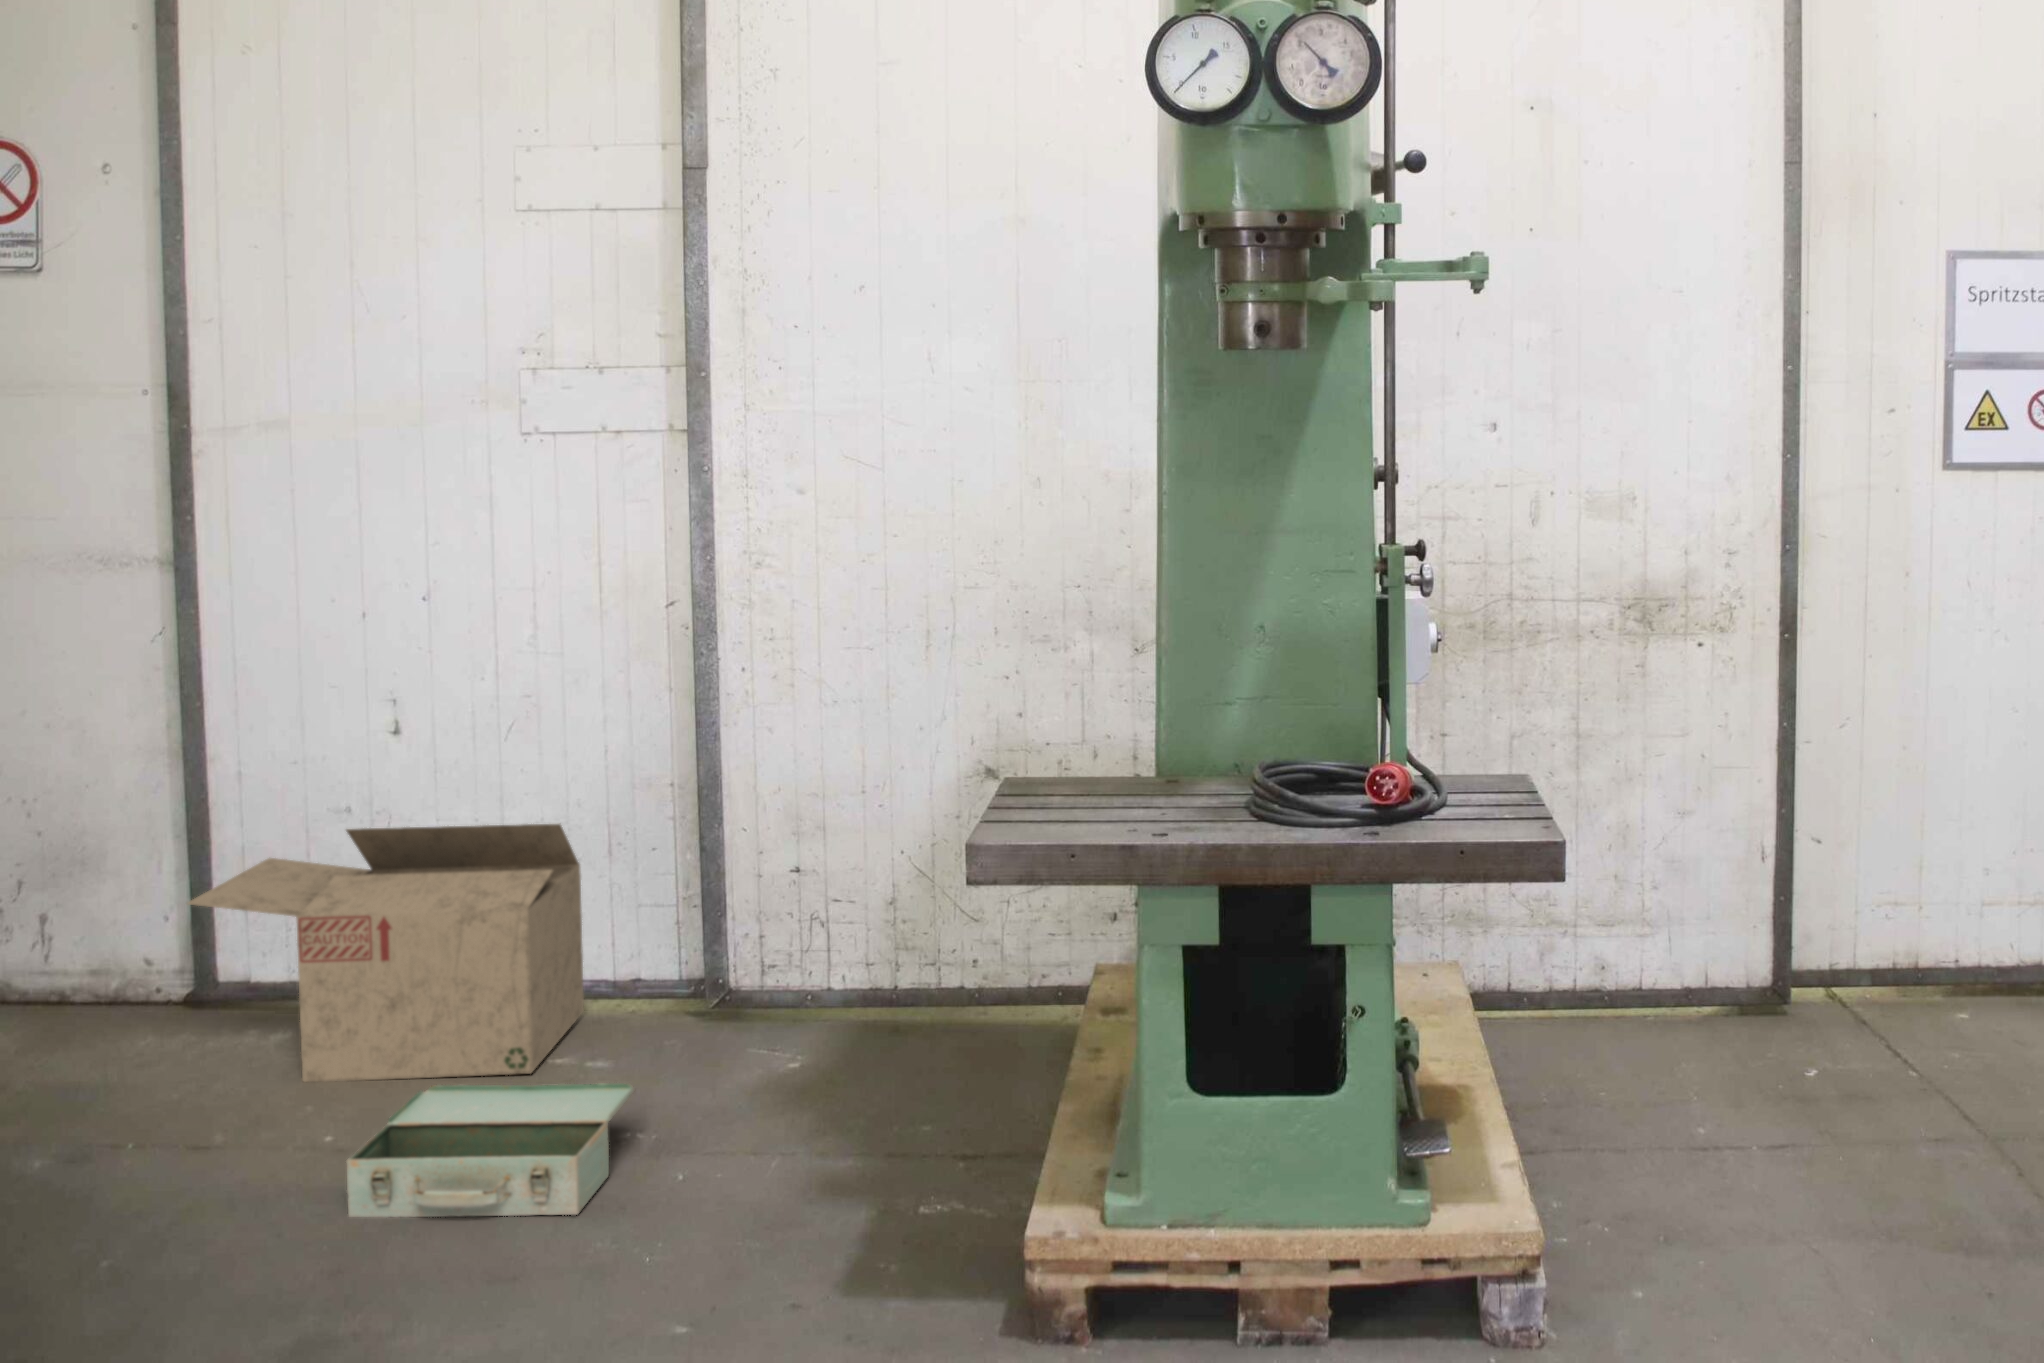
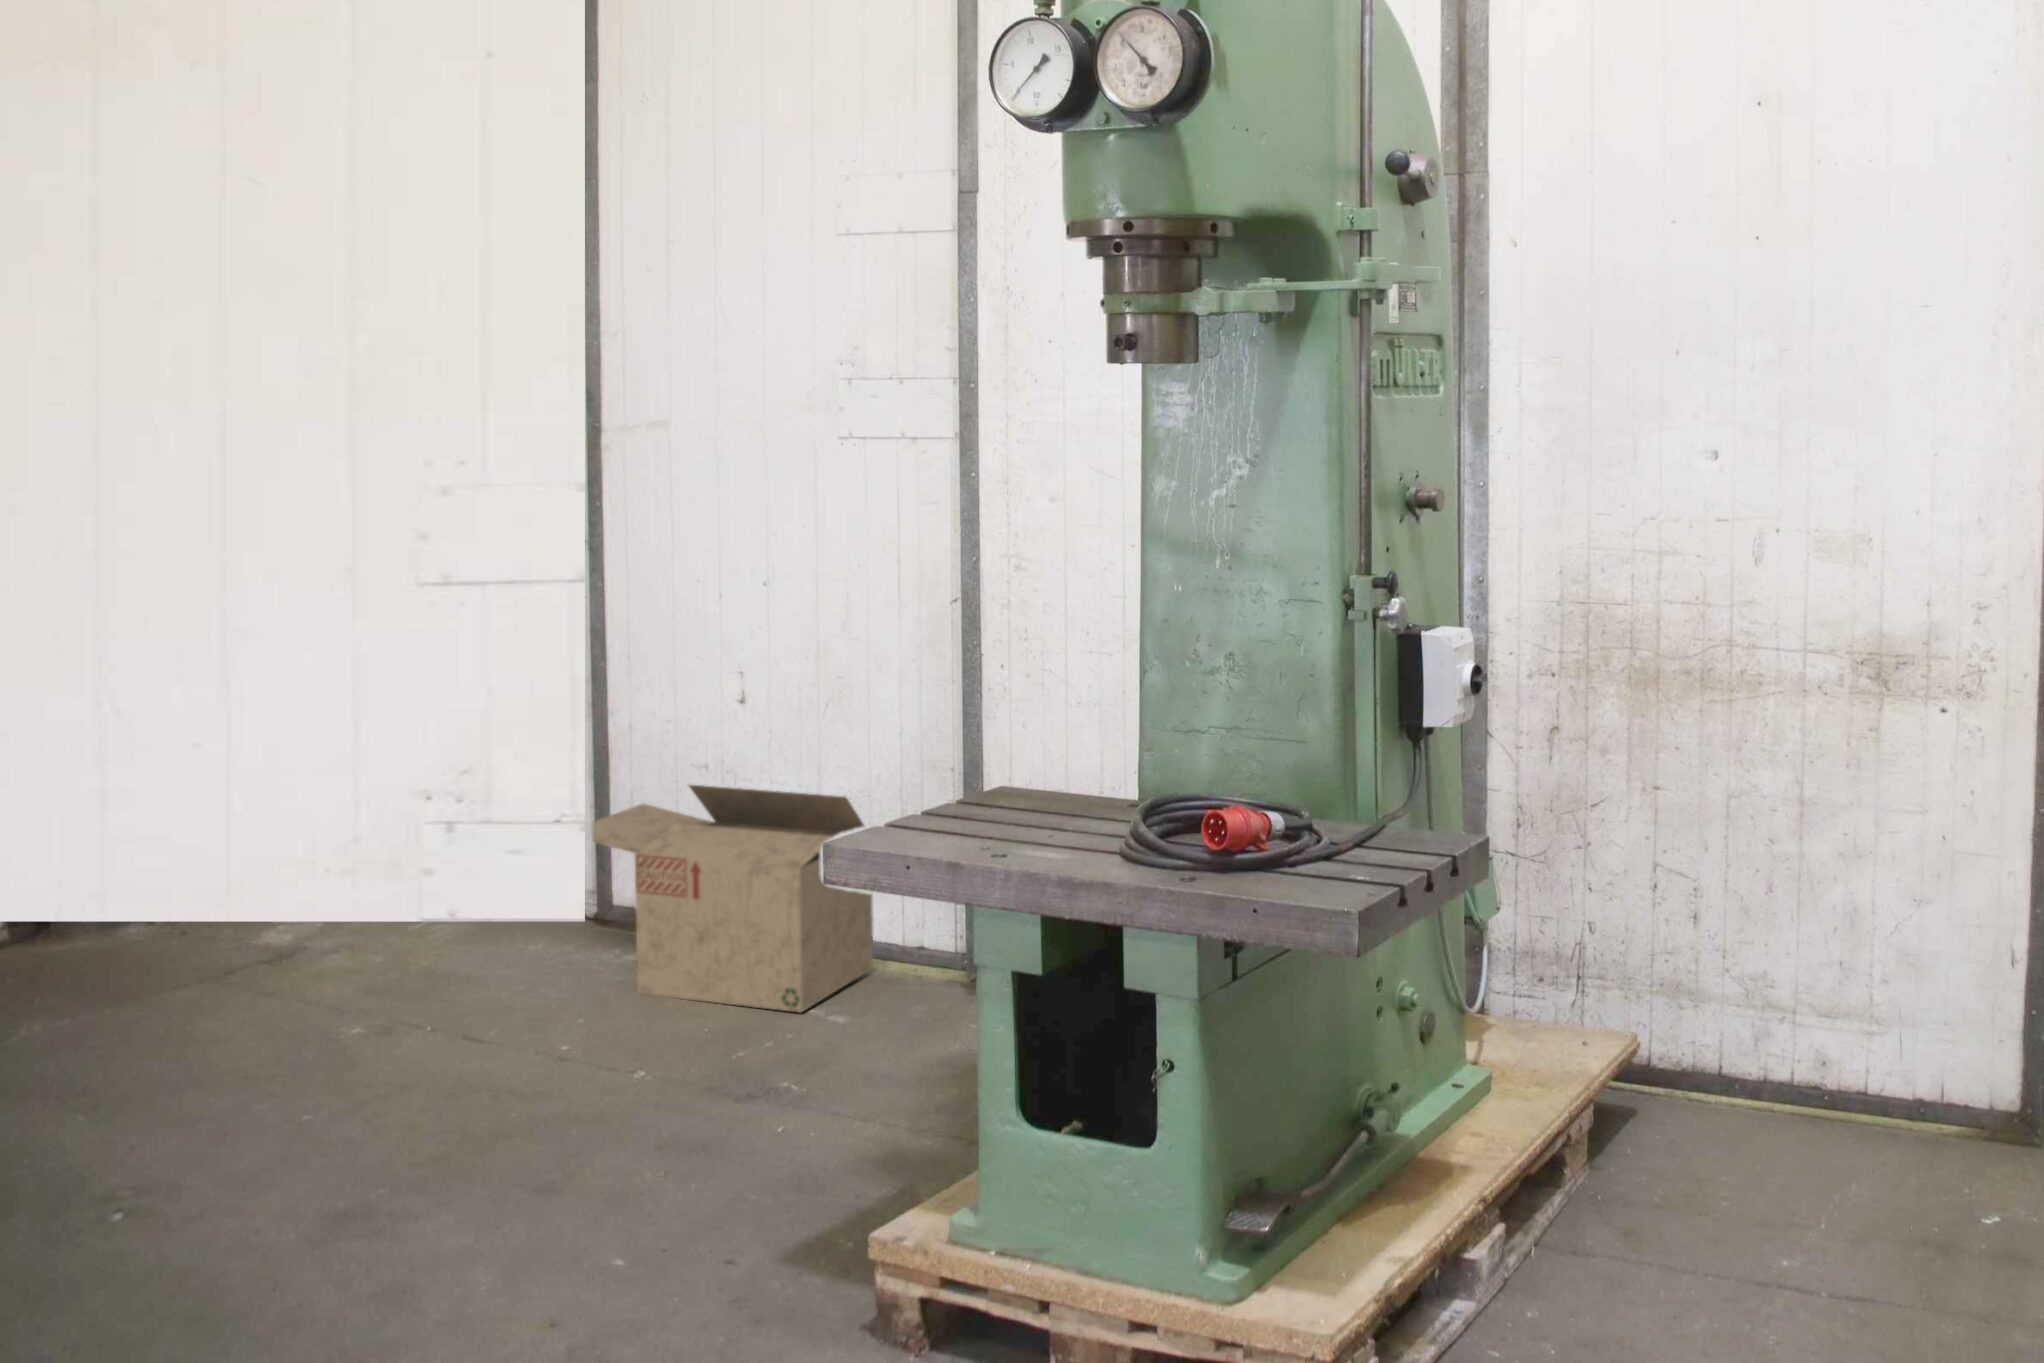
toolbox: present [347,1083,635,1217] -> none [606,1006,841,1126]

